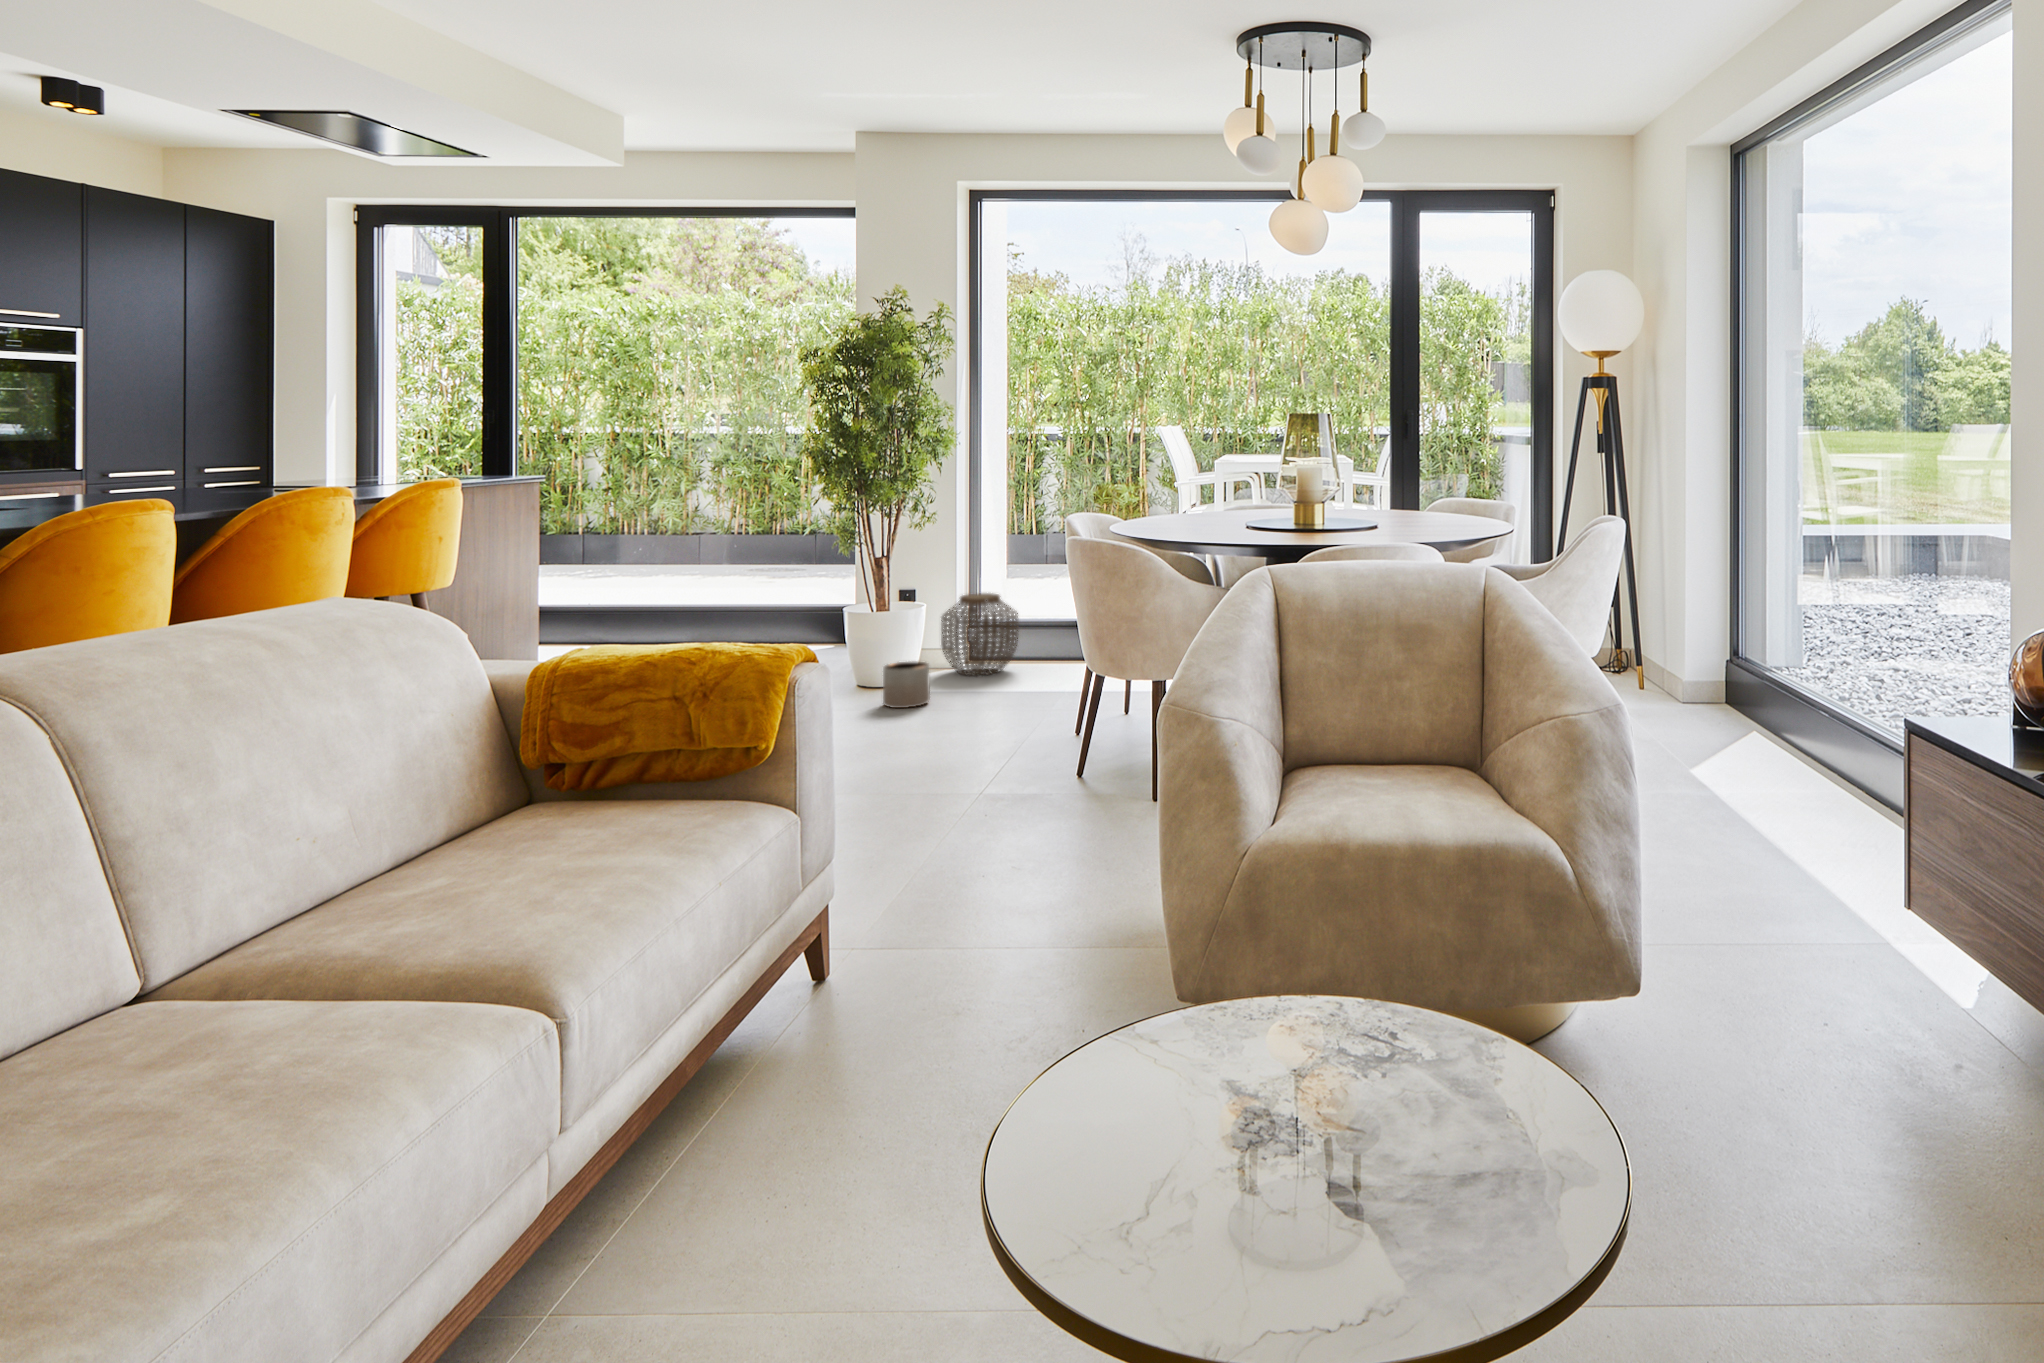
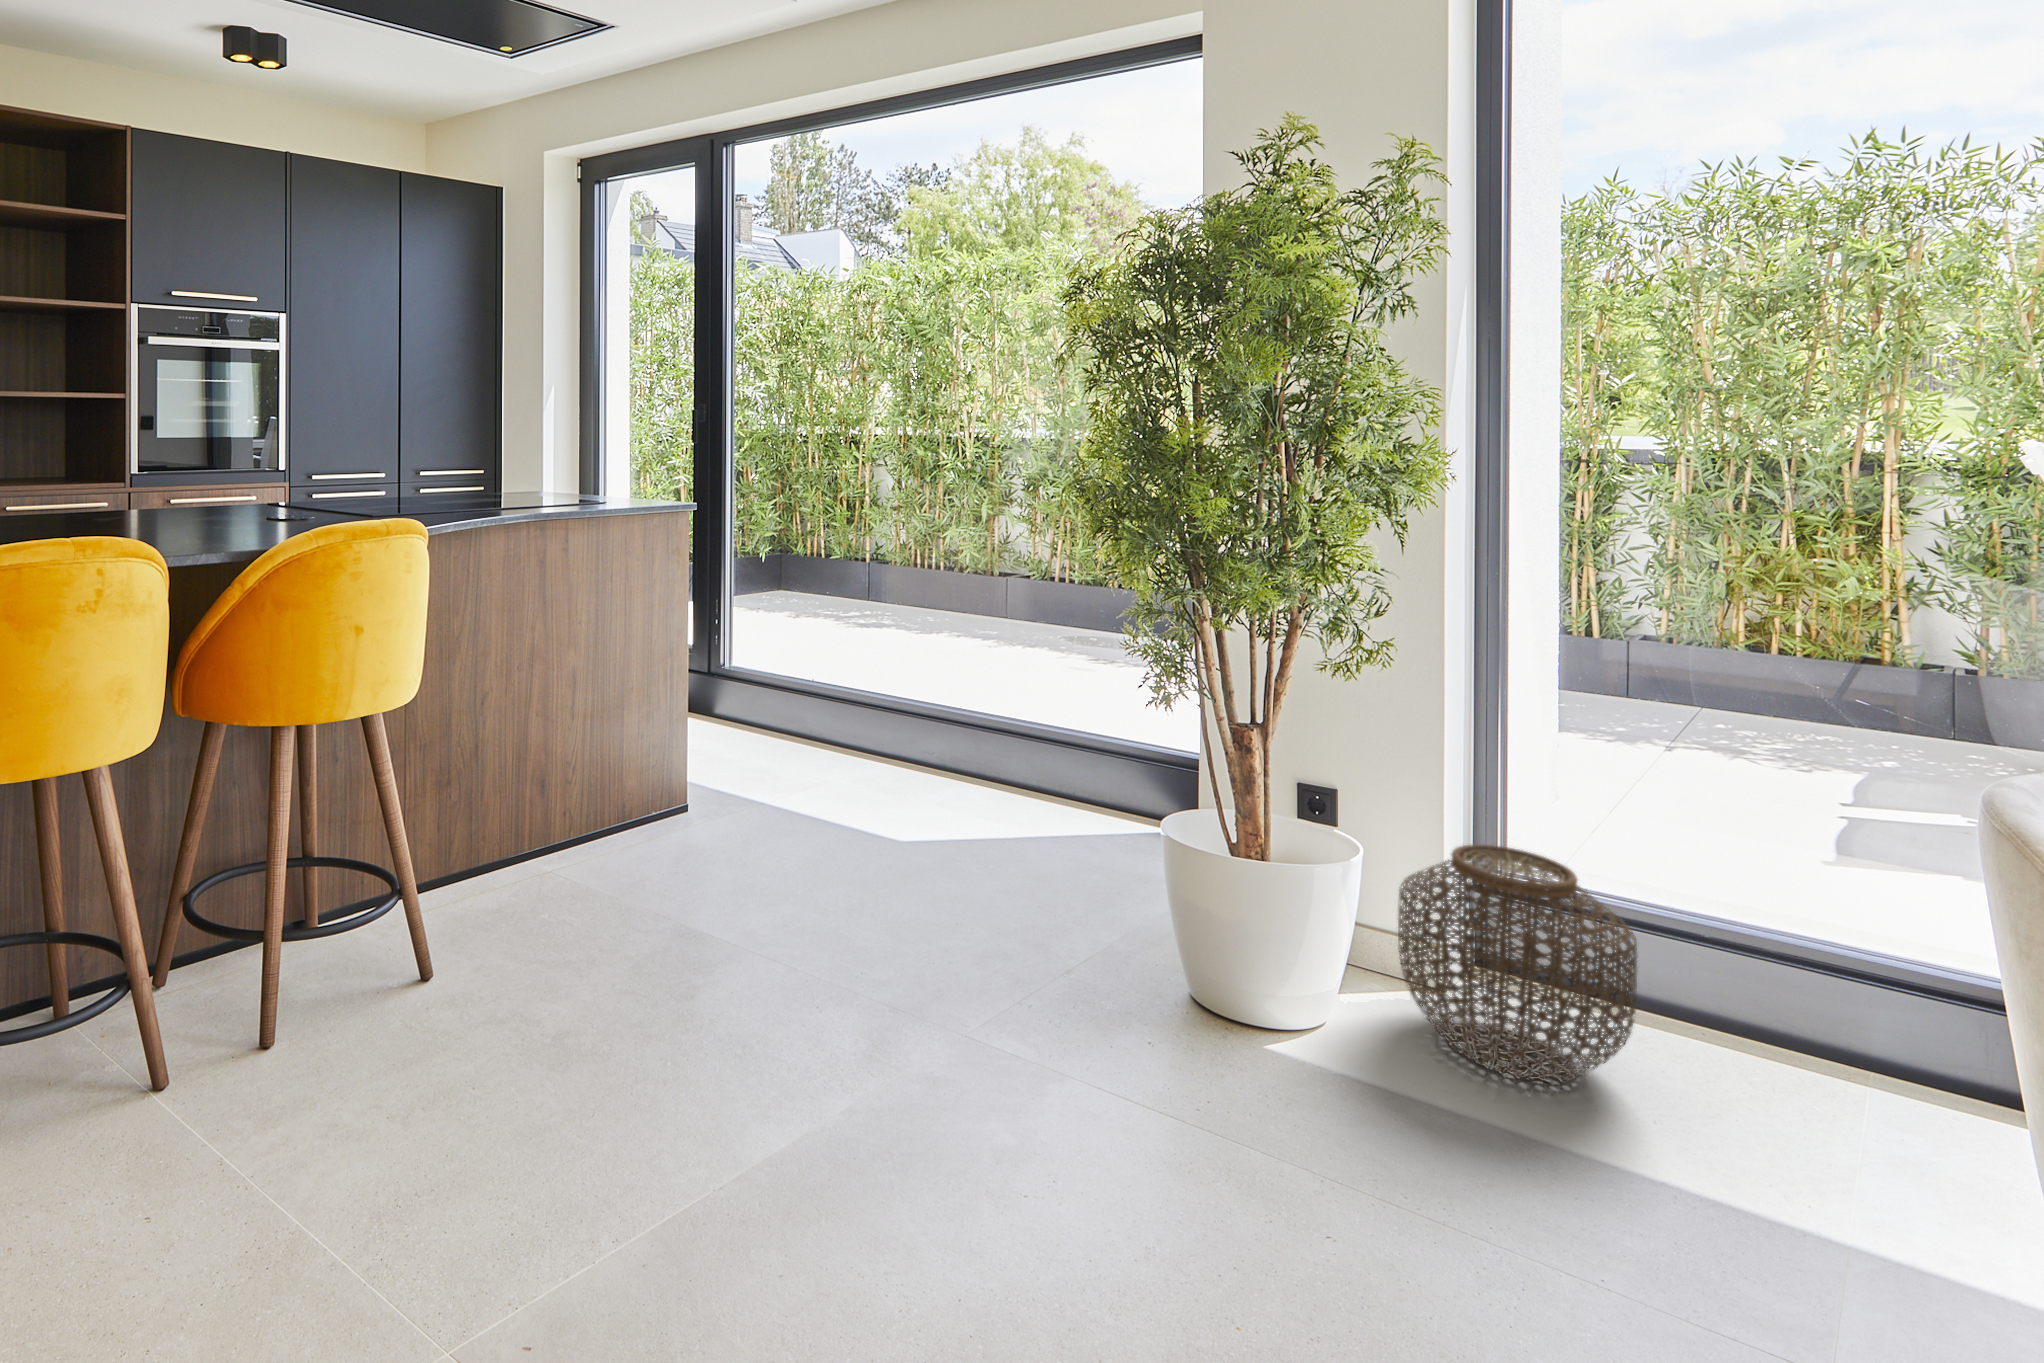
planter: present [883,662,930,708] -> none [1204,1048,1339,1221]

